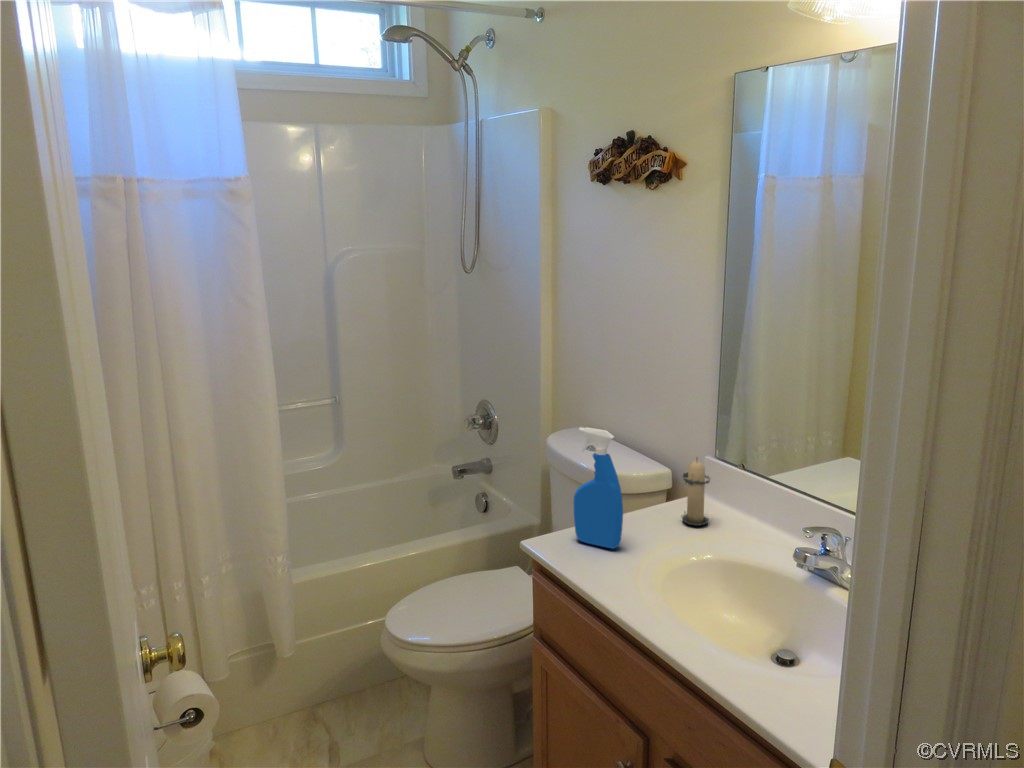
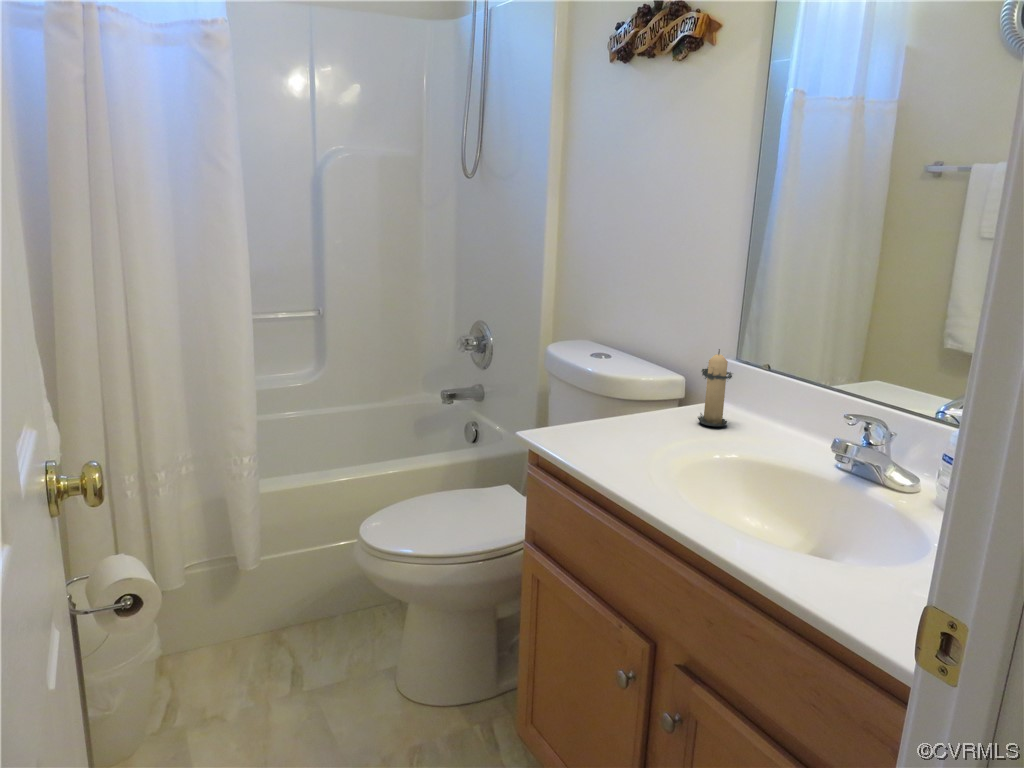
spray bottle: present [574,427,623,549] -> none [579,302,636,441]

